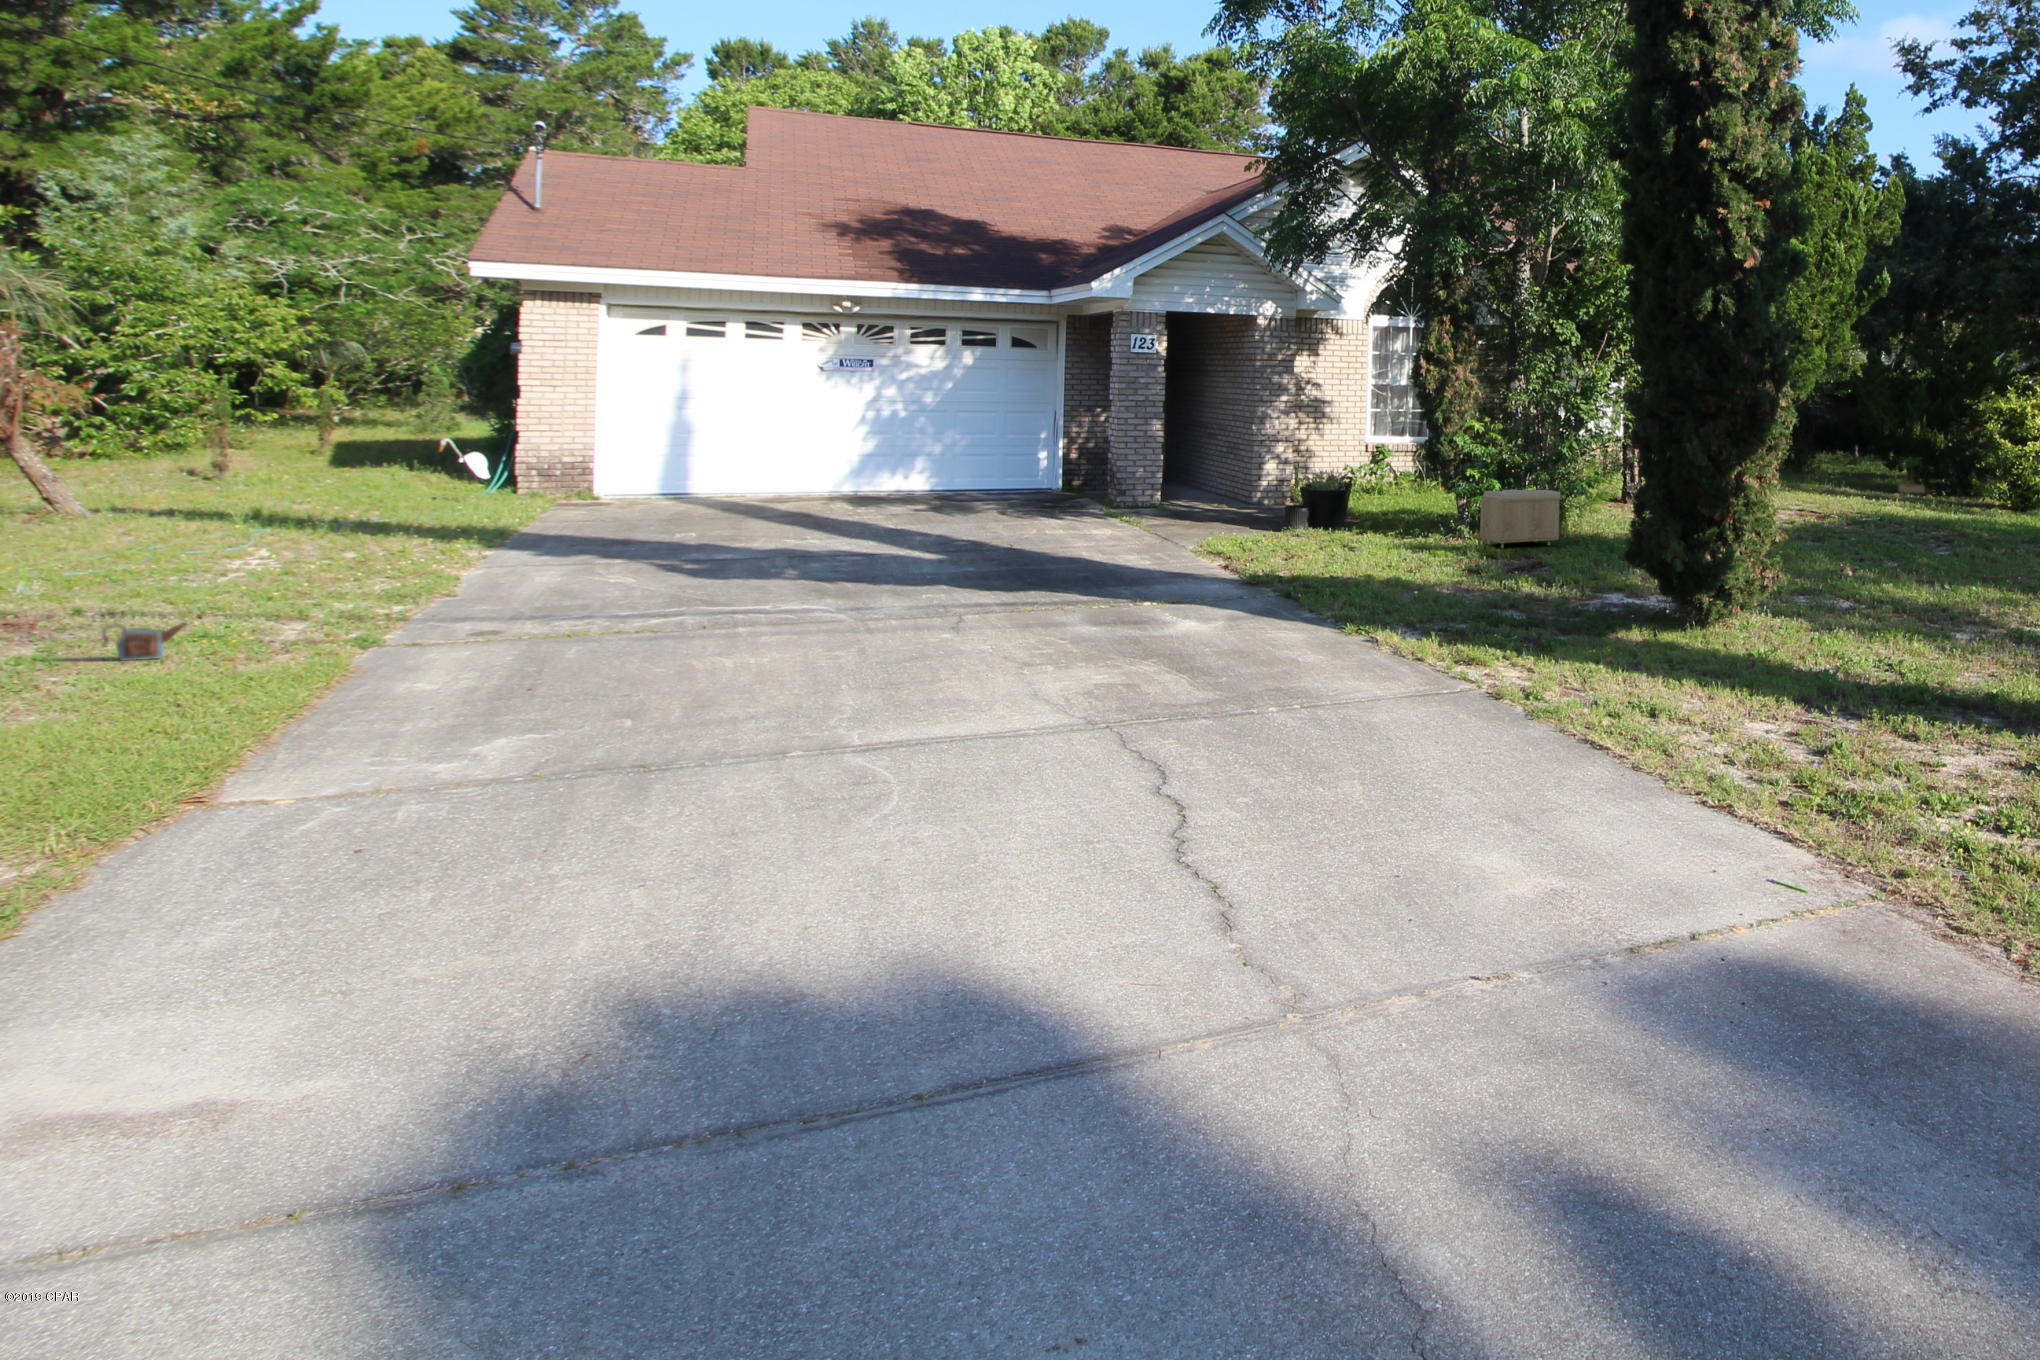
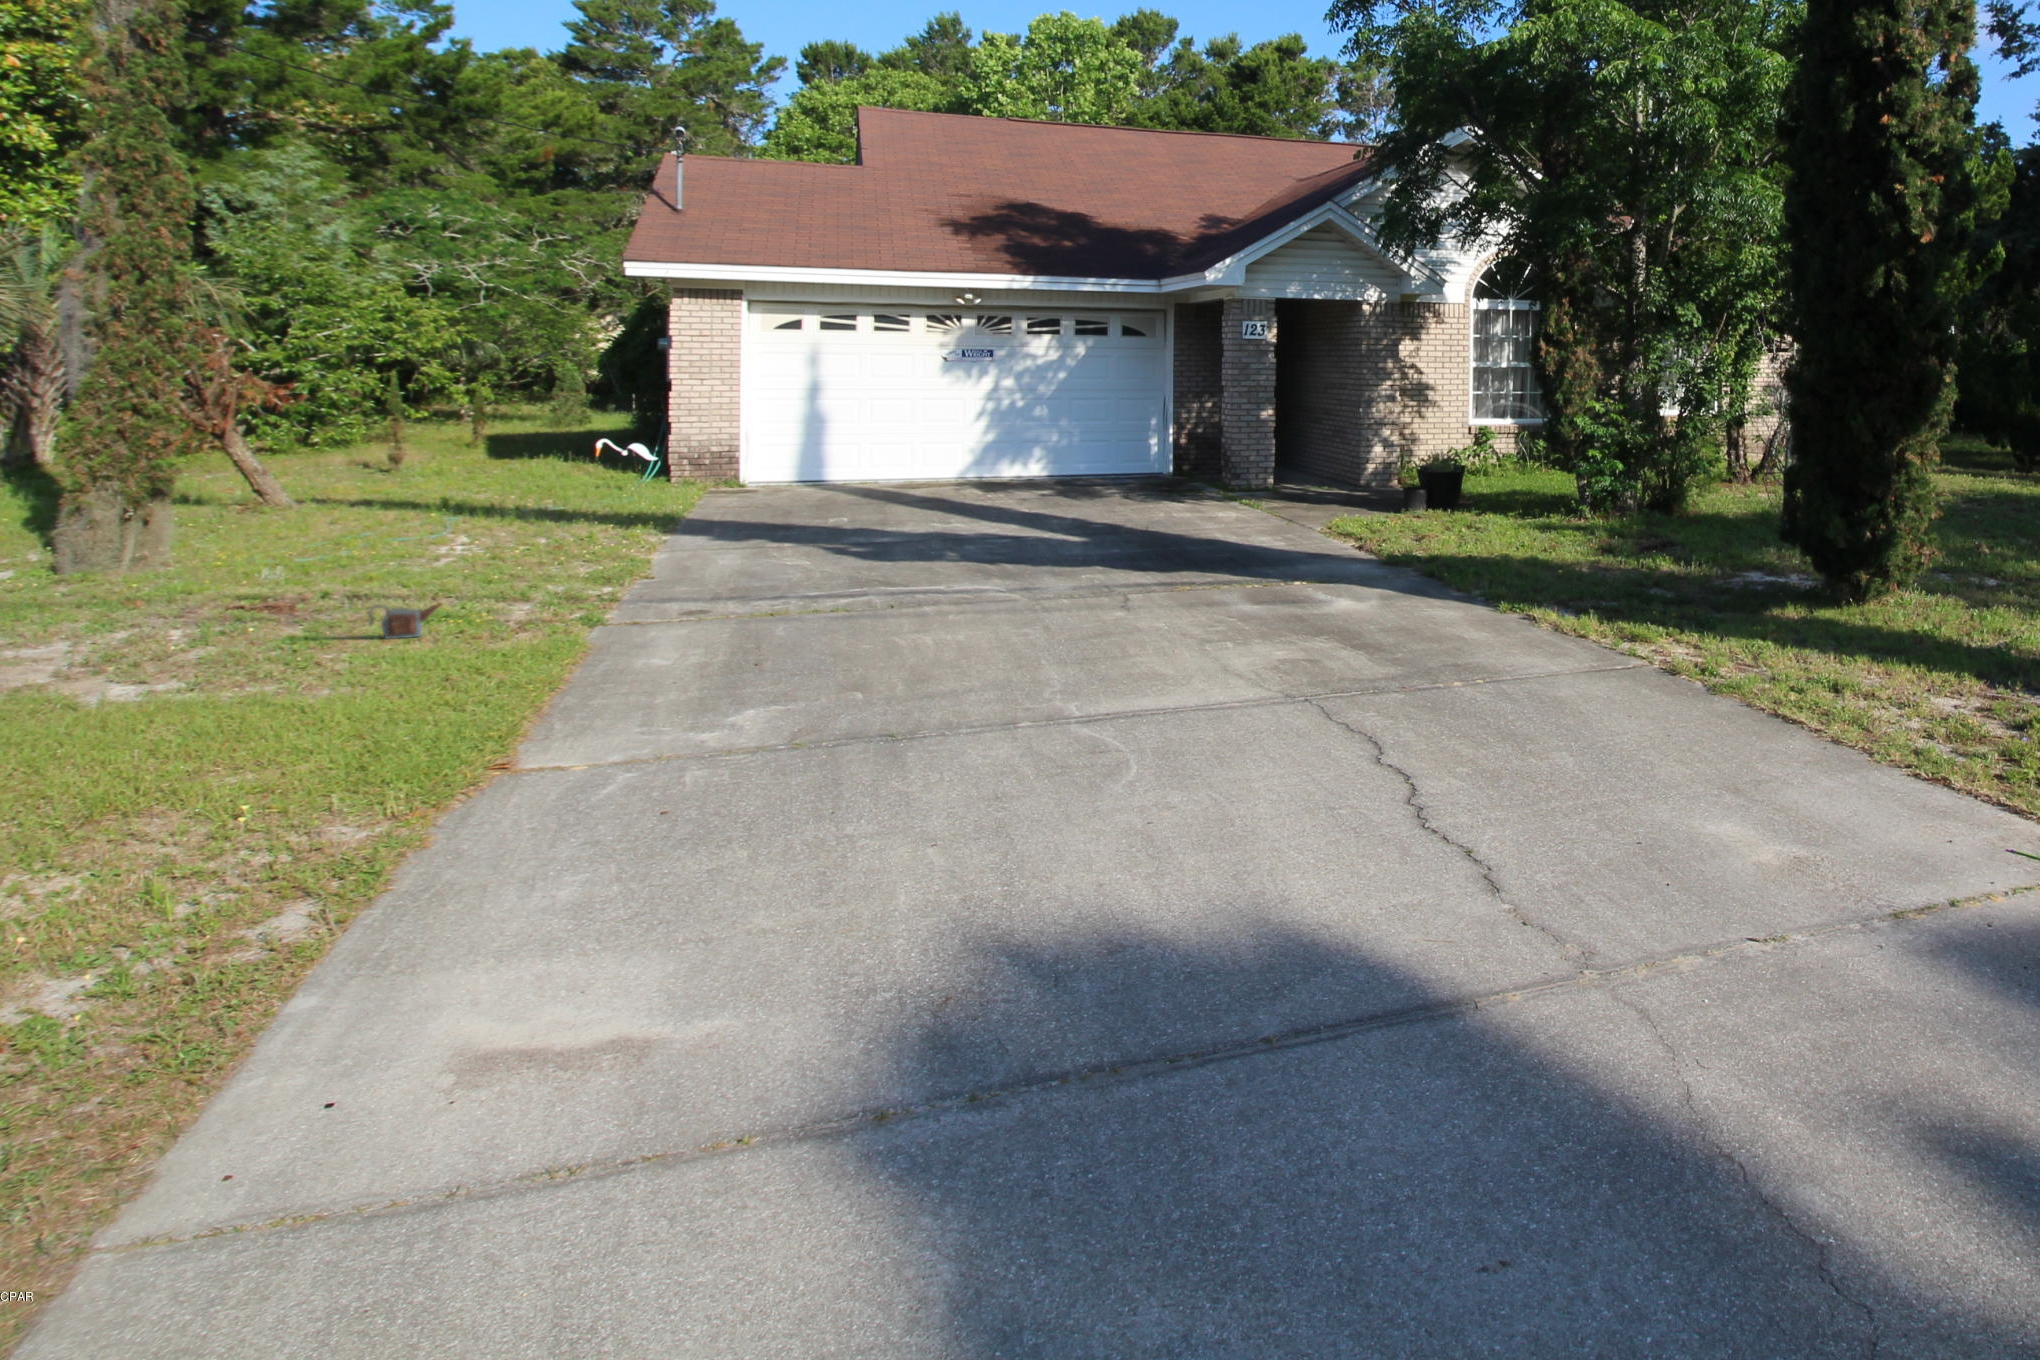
potted plant: present [1899,457,1925,493] -> none [1989,430,2021,468]
storage bench: present [1480,489,1561,548] -> none [1596,467,1675,525]

